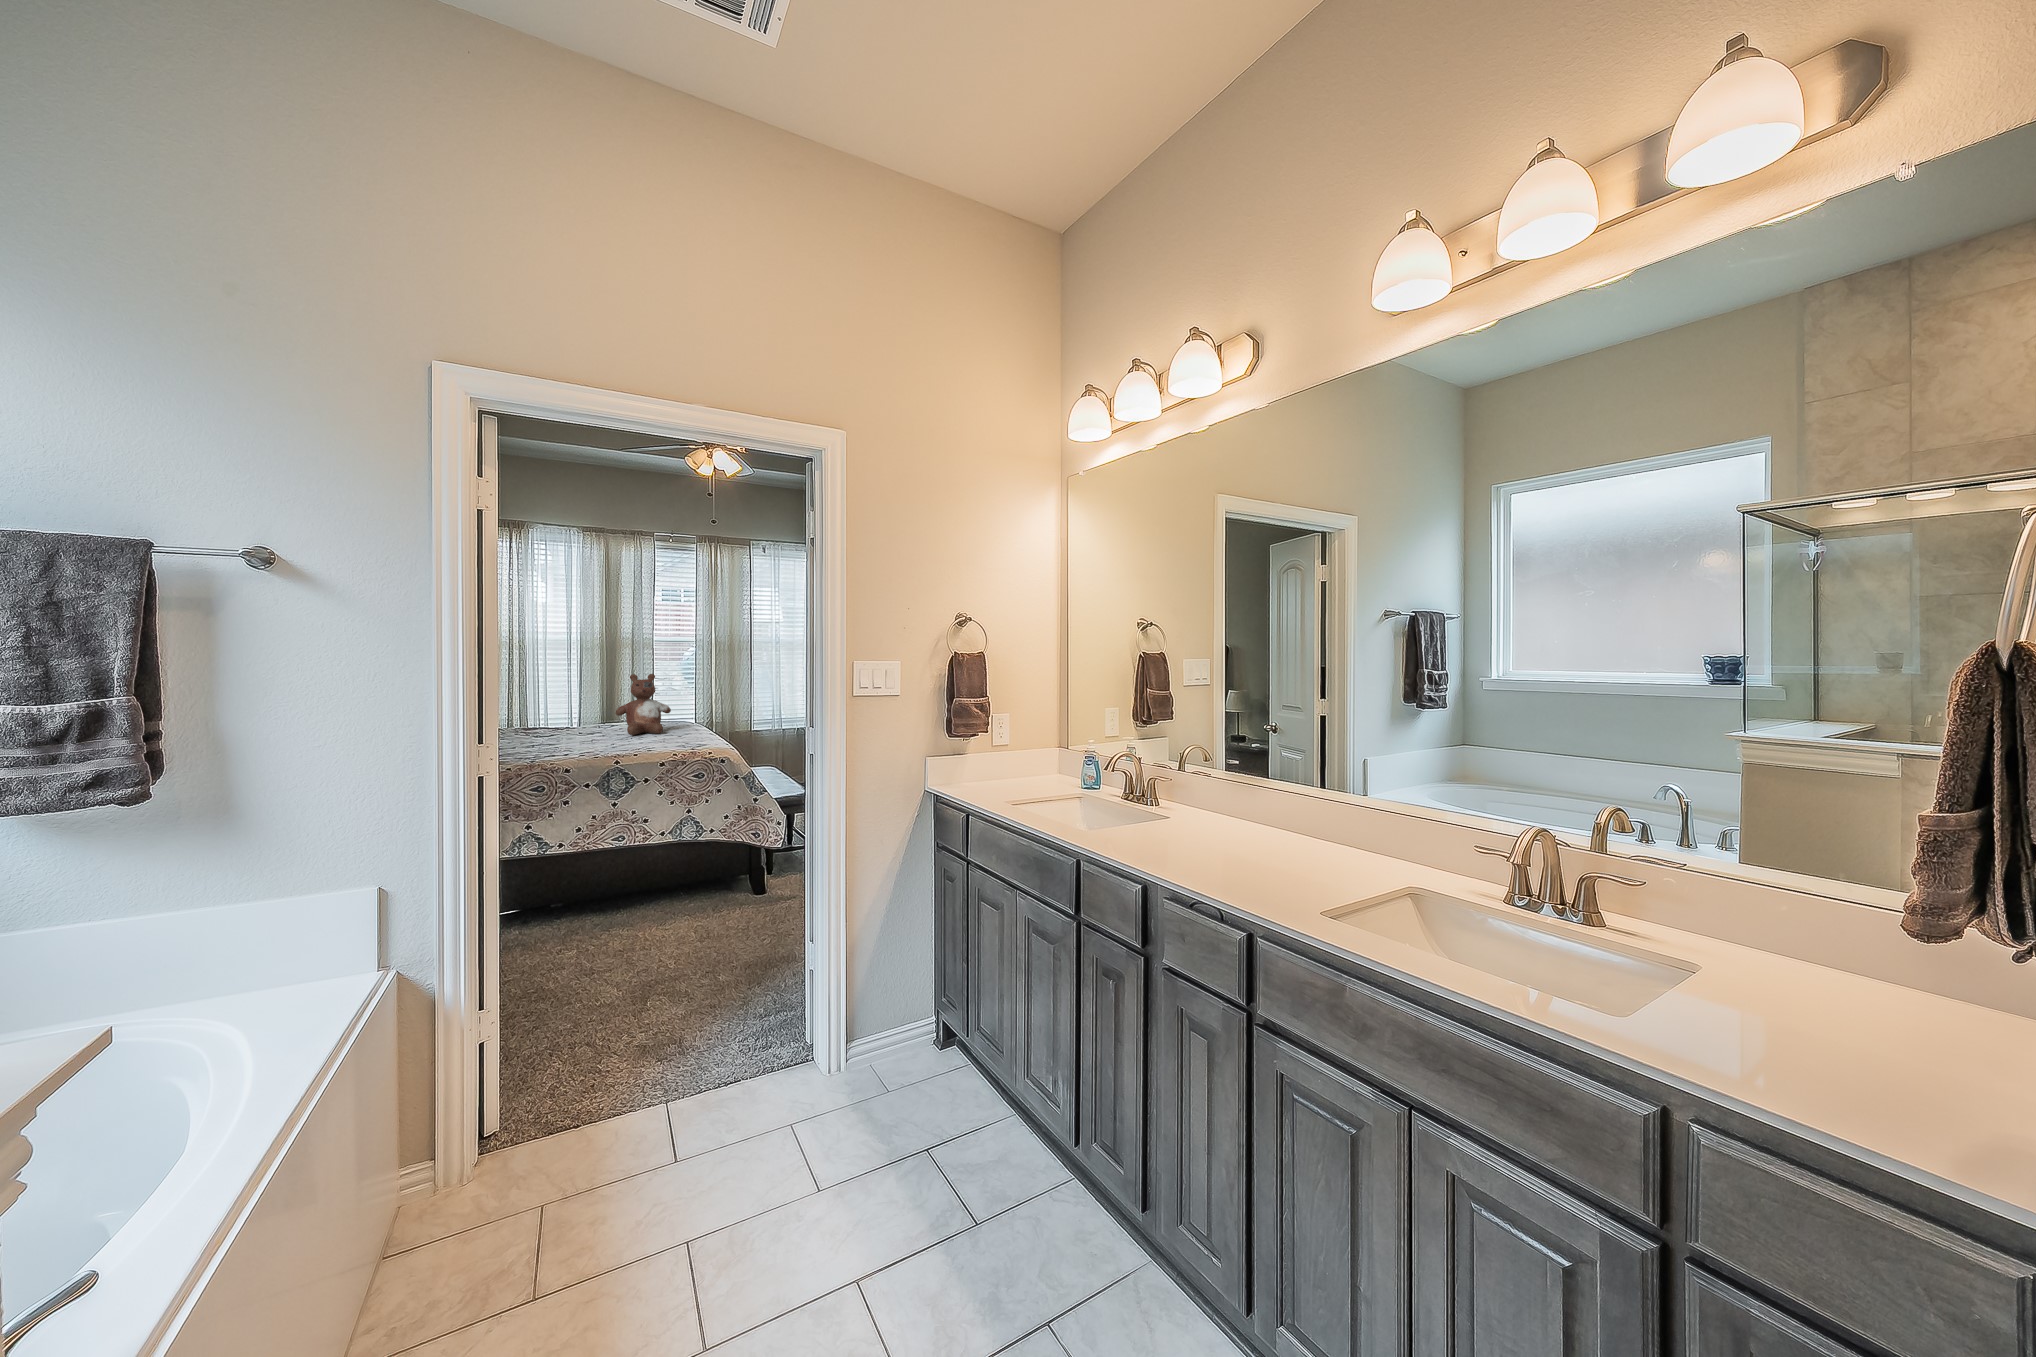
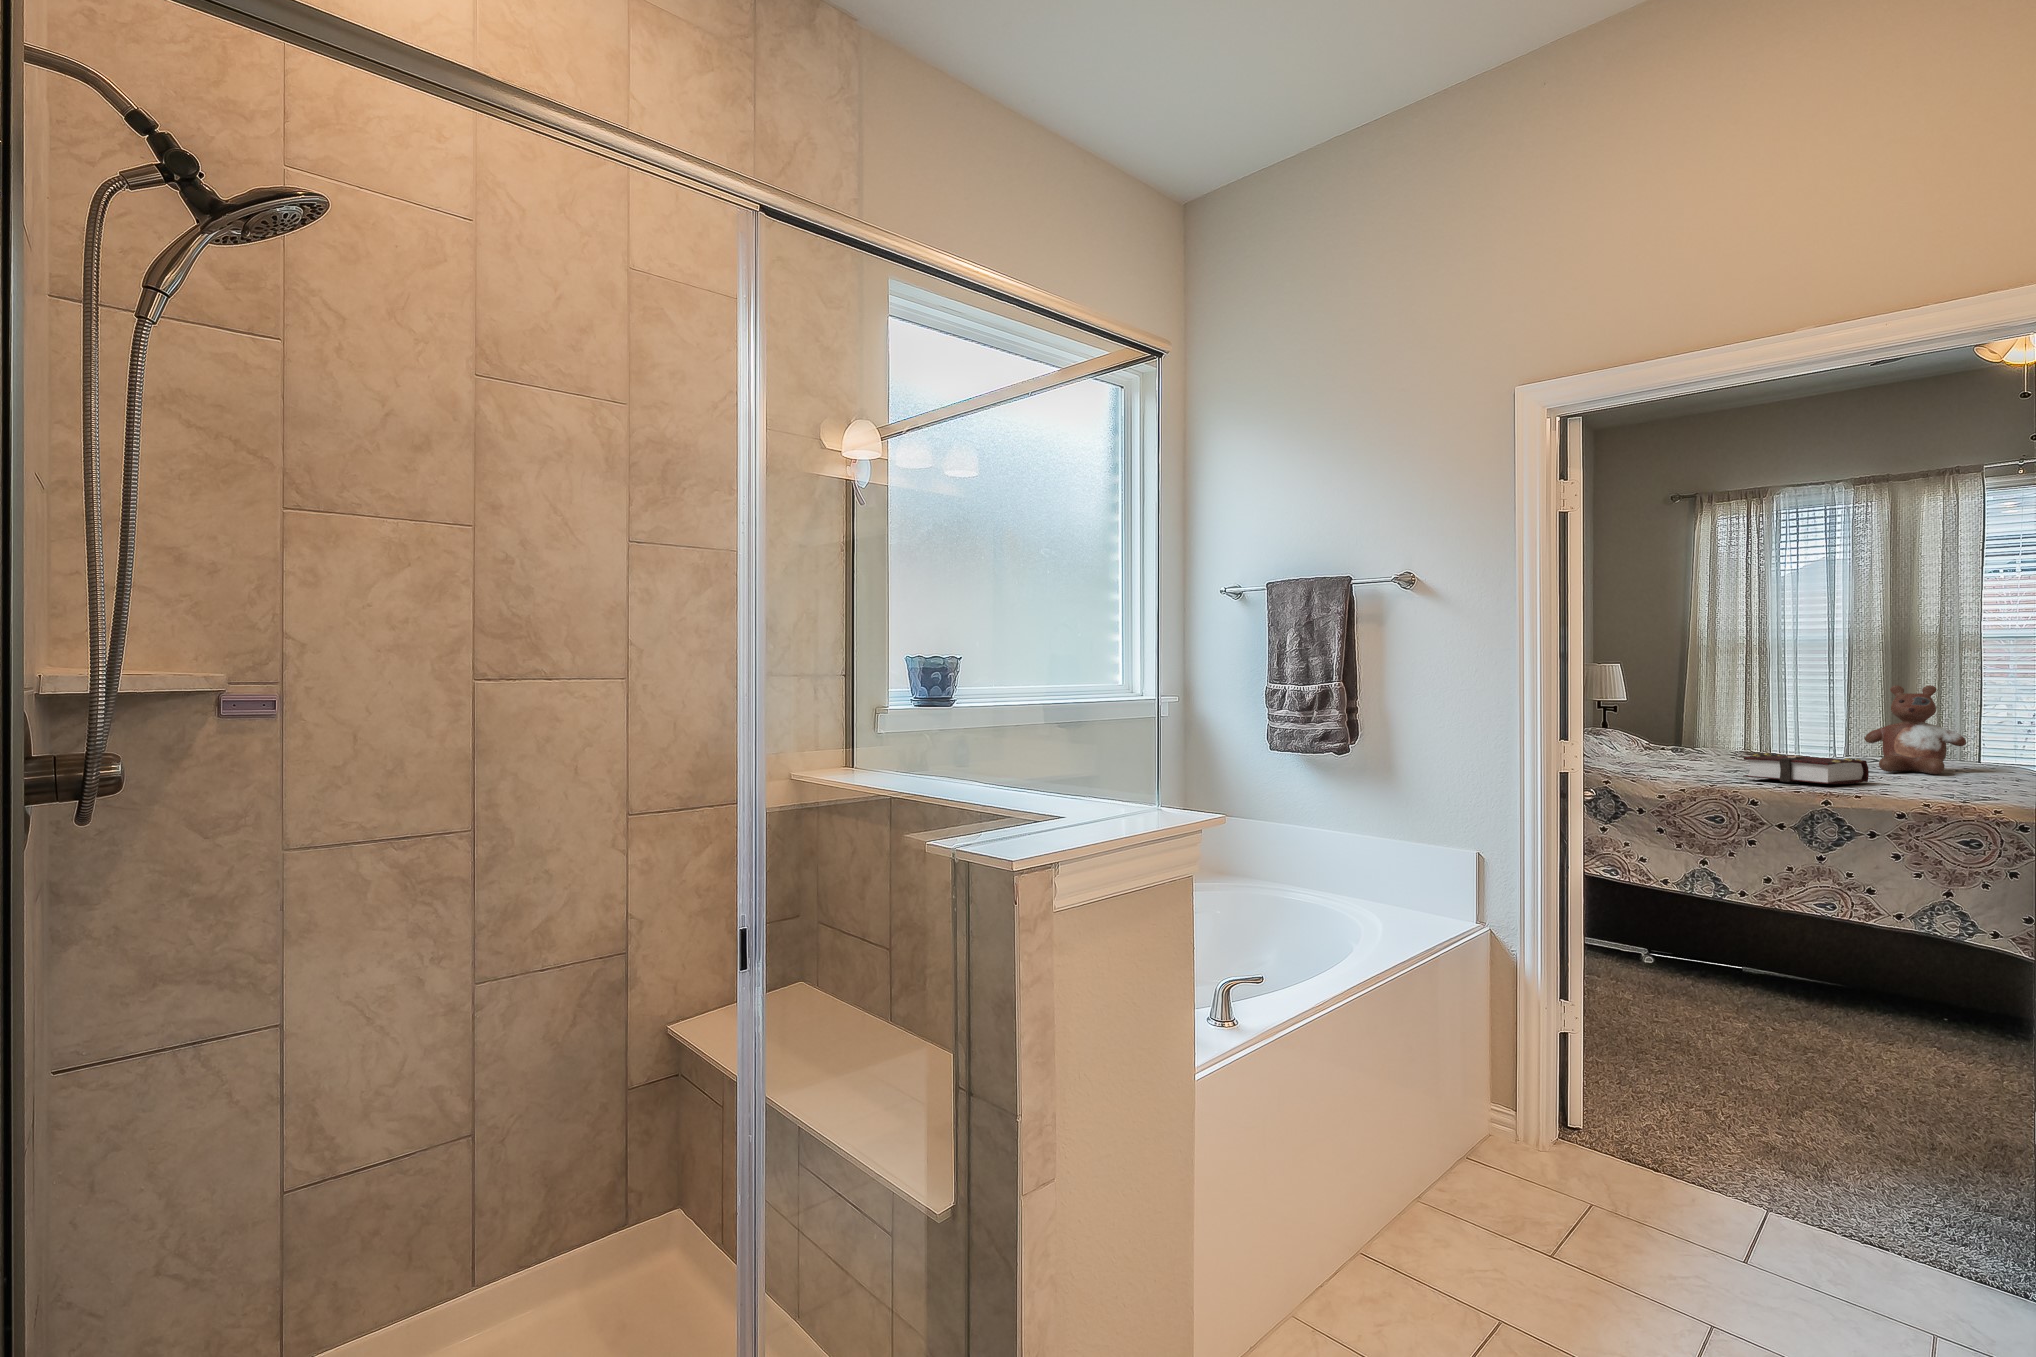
book: none [551,729,632,752] -> present [1744,753,1869,784]

